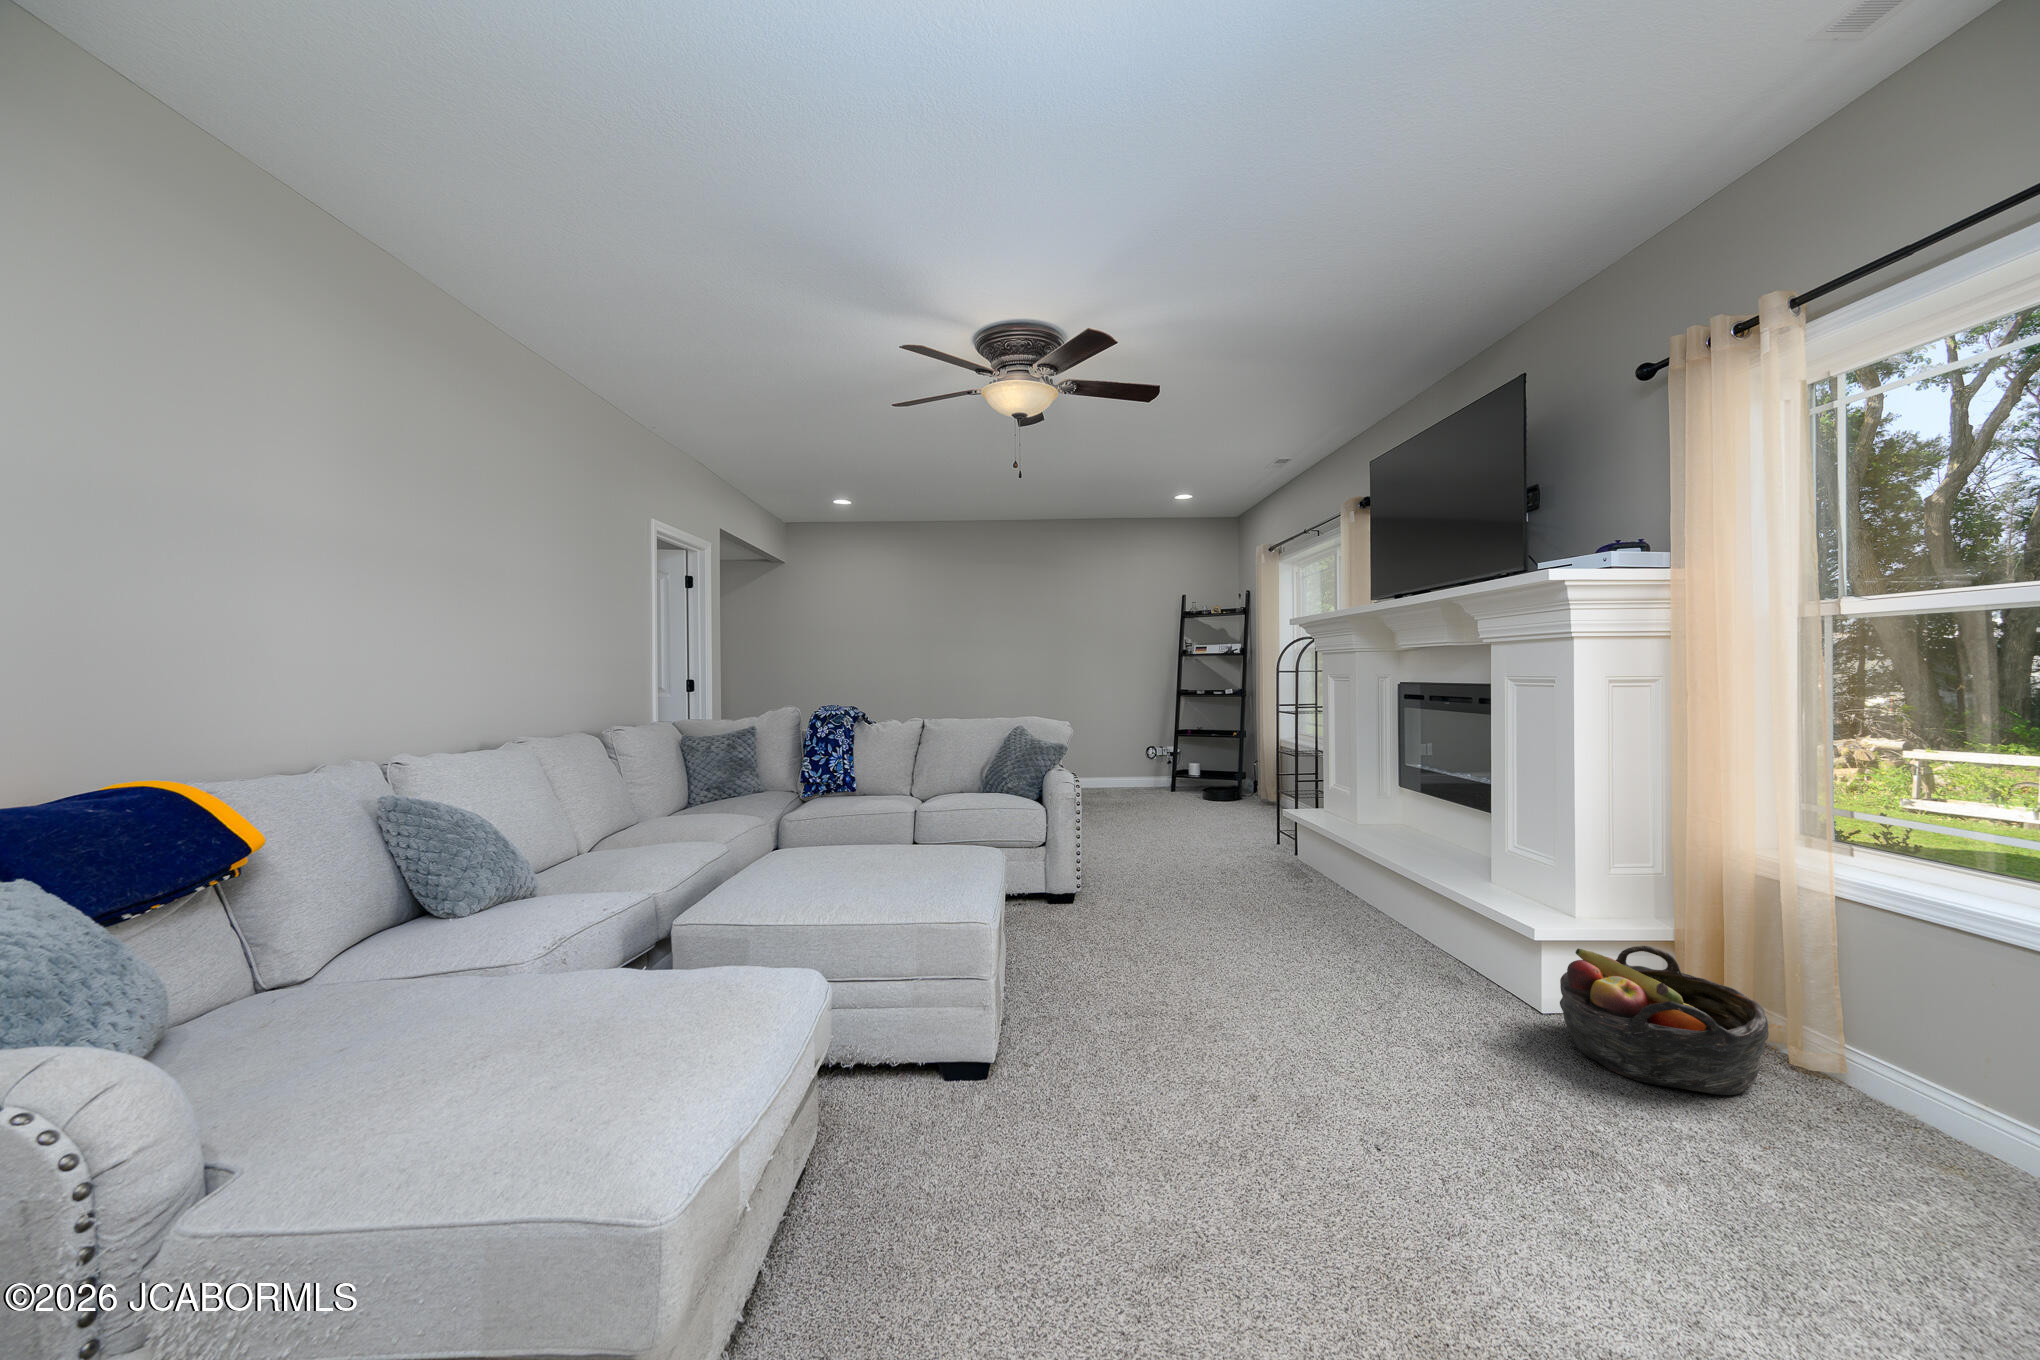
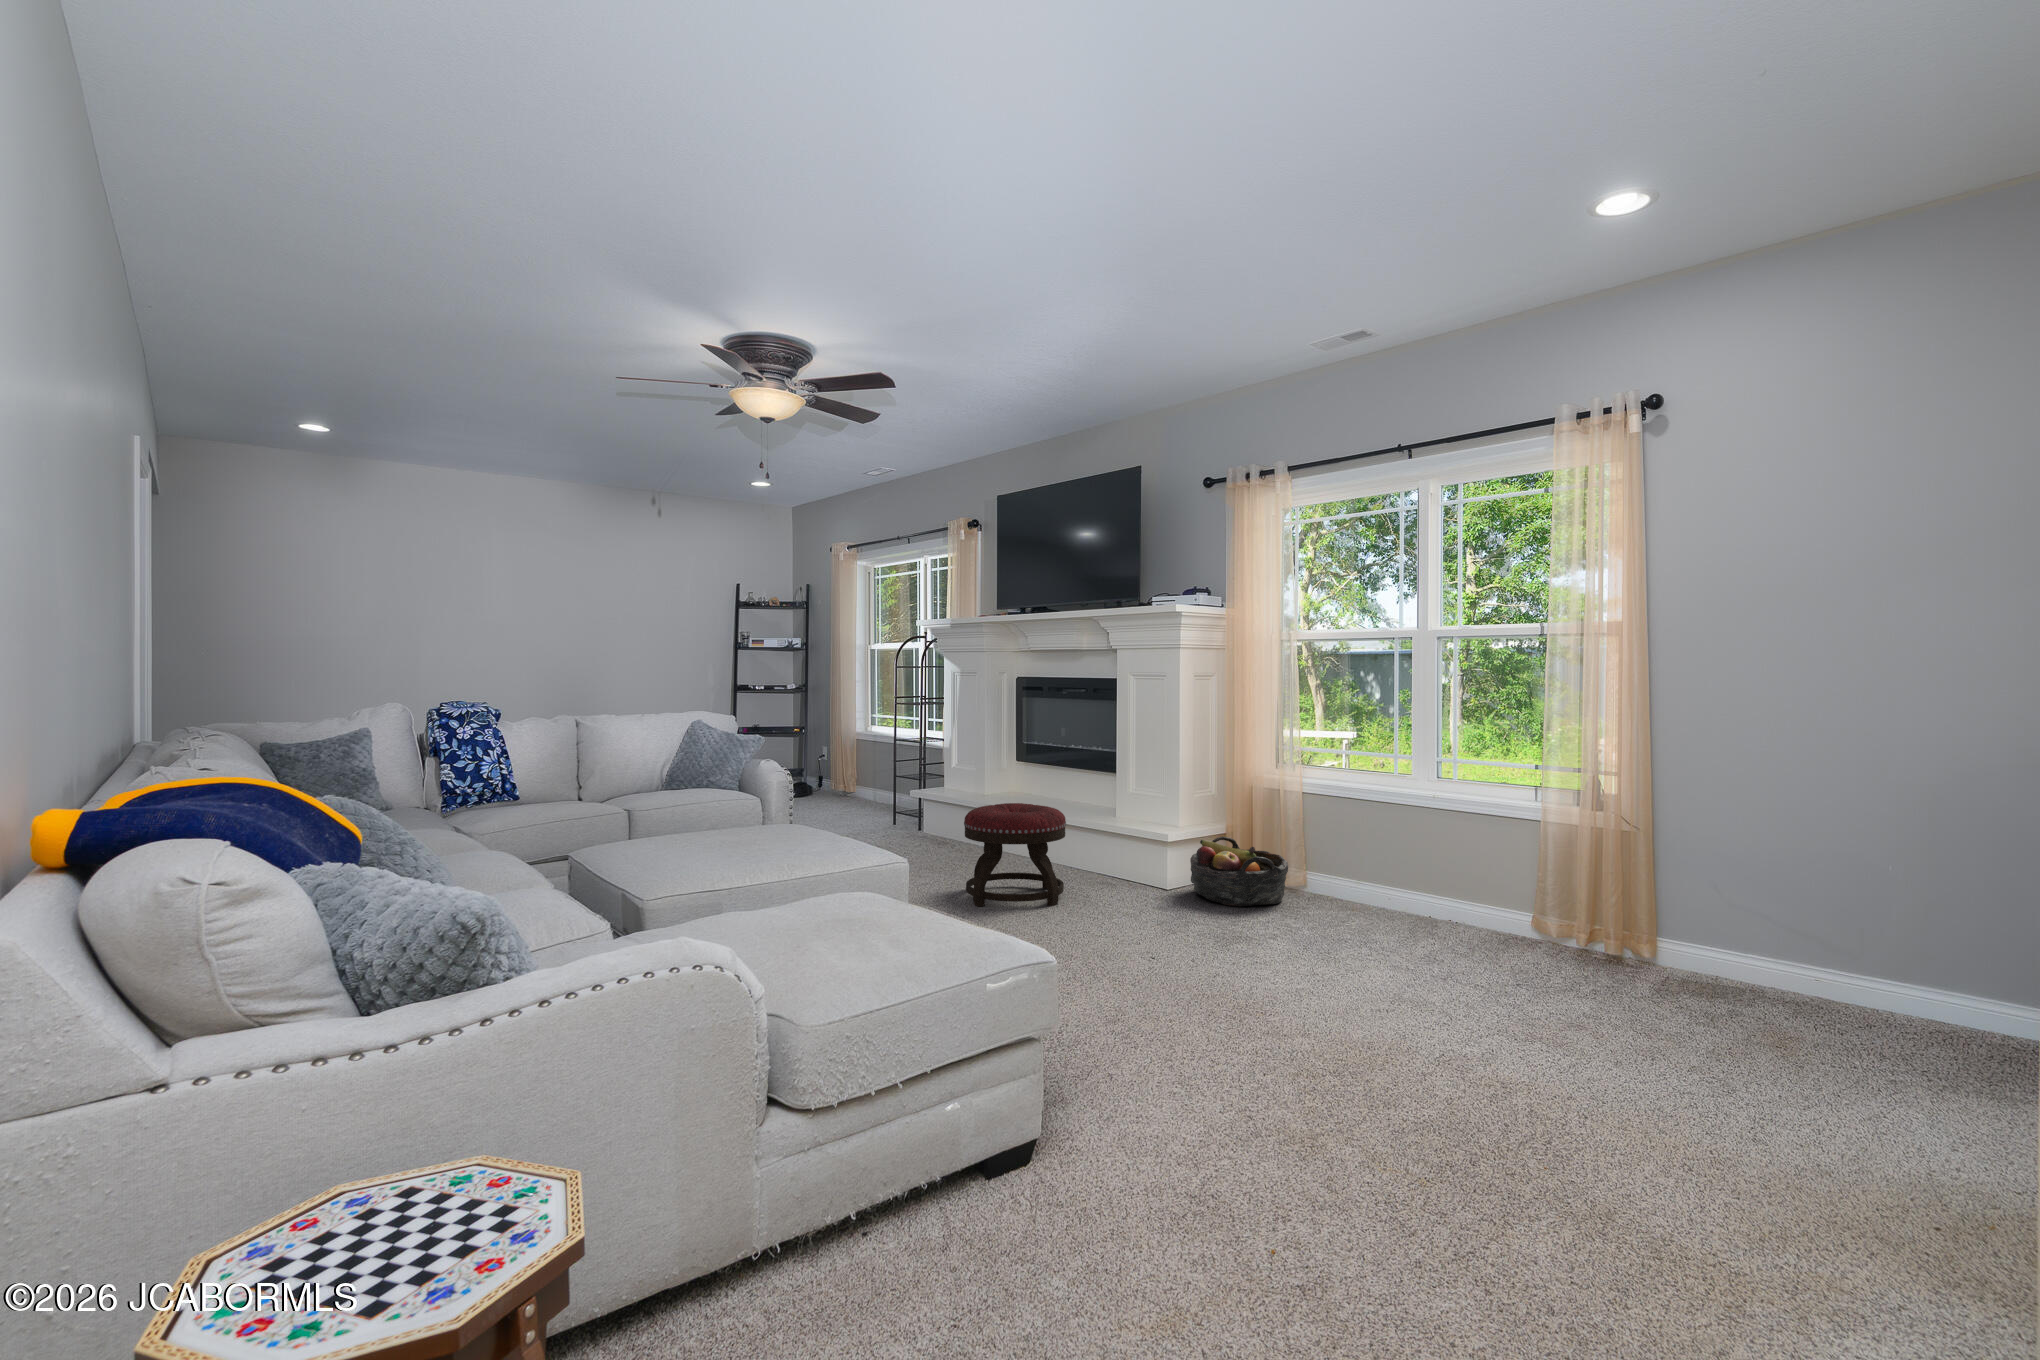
ottoman: none [1214,847,1356,1000] -> present [964,803,1066,907]

